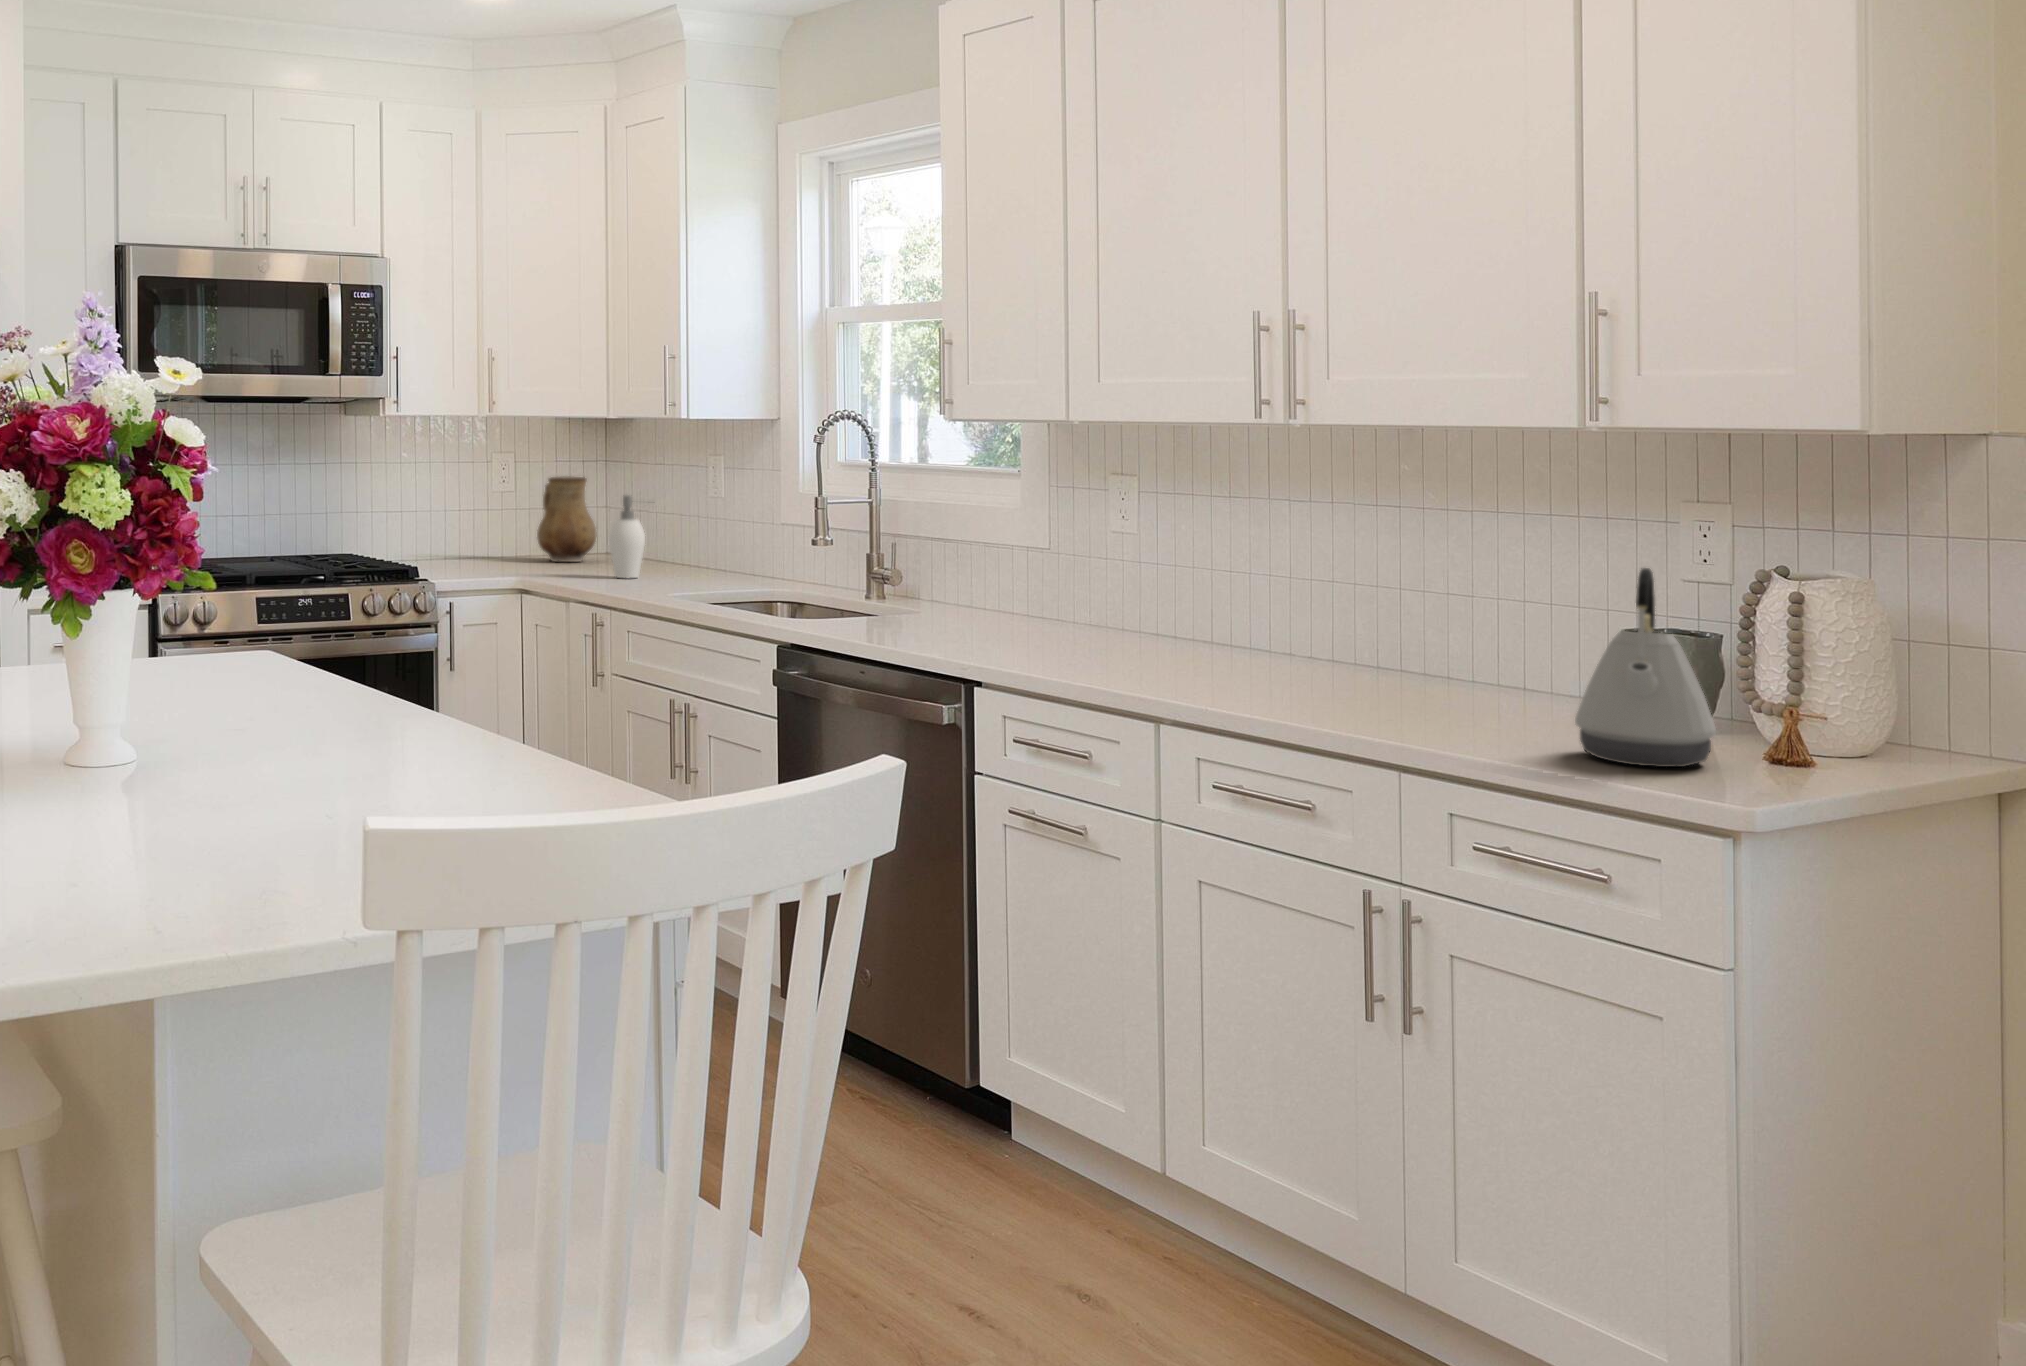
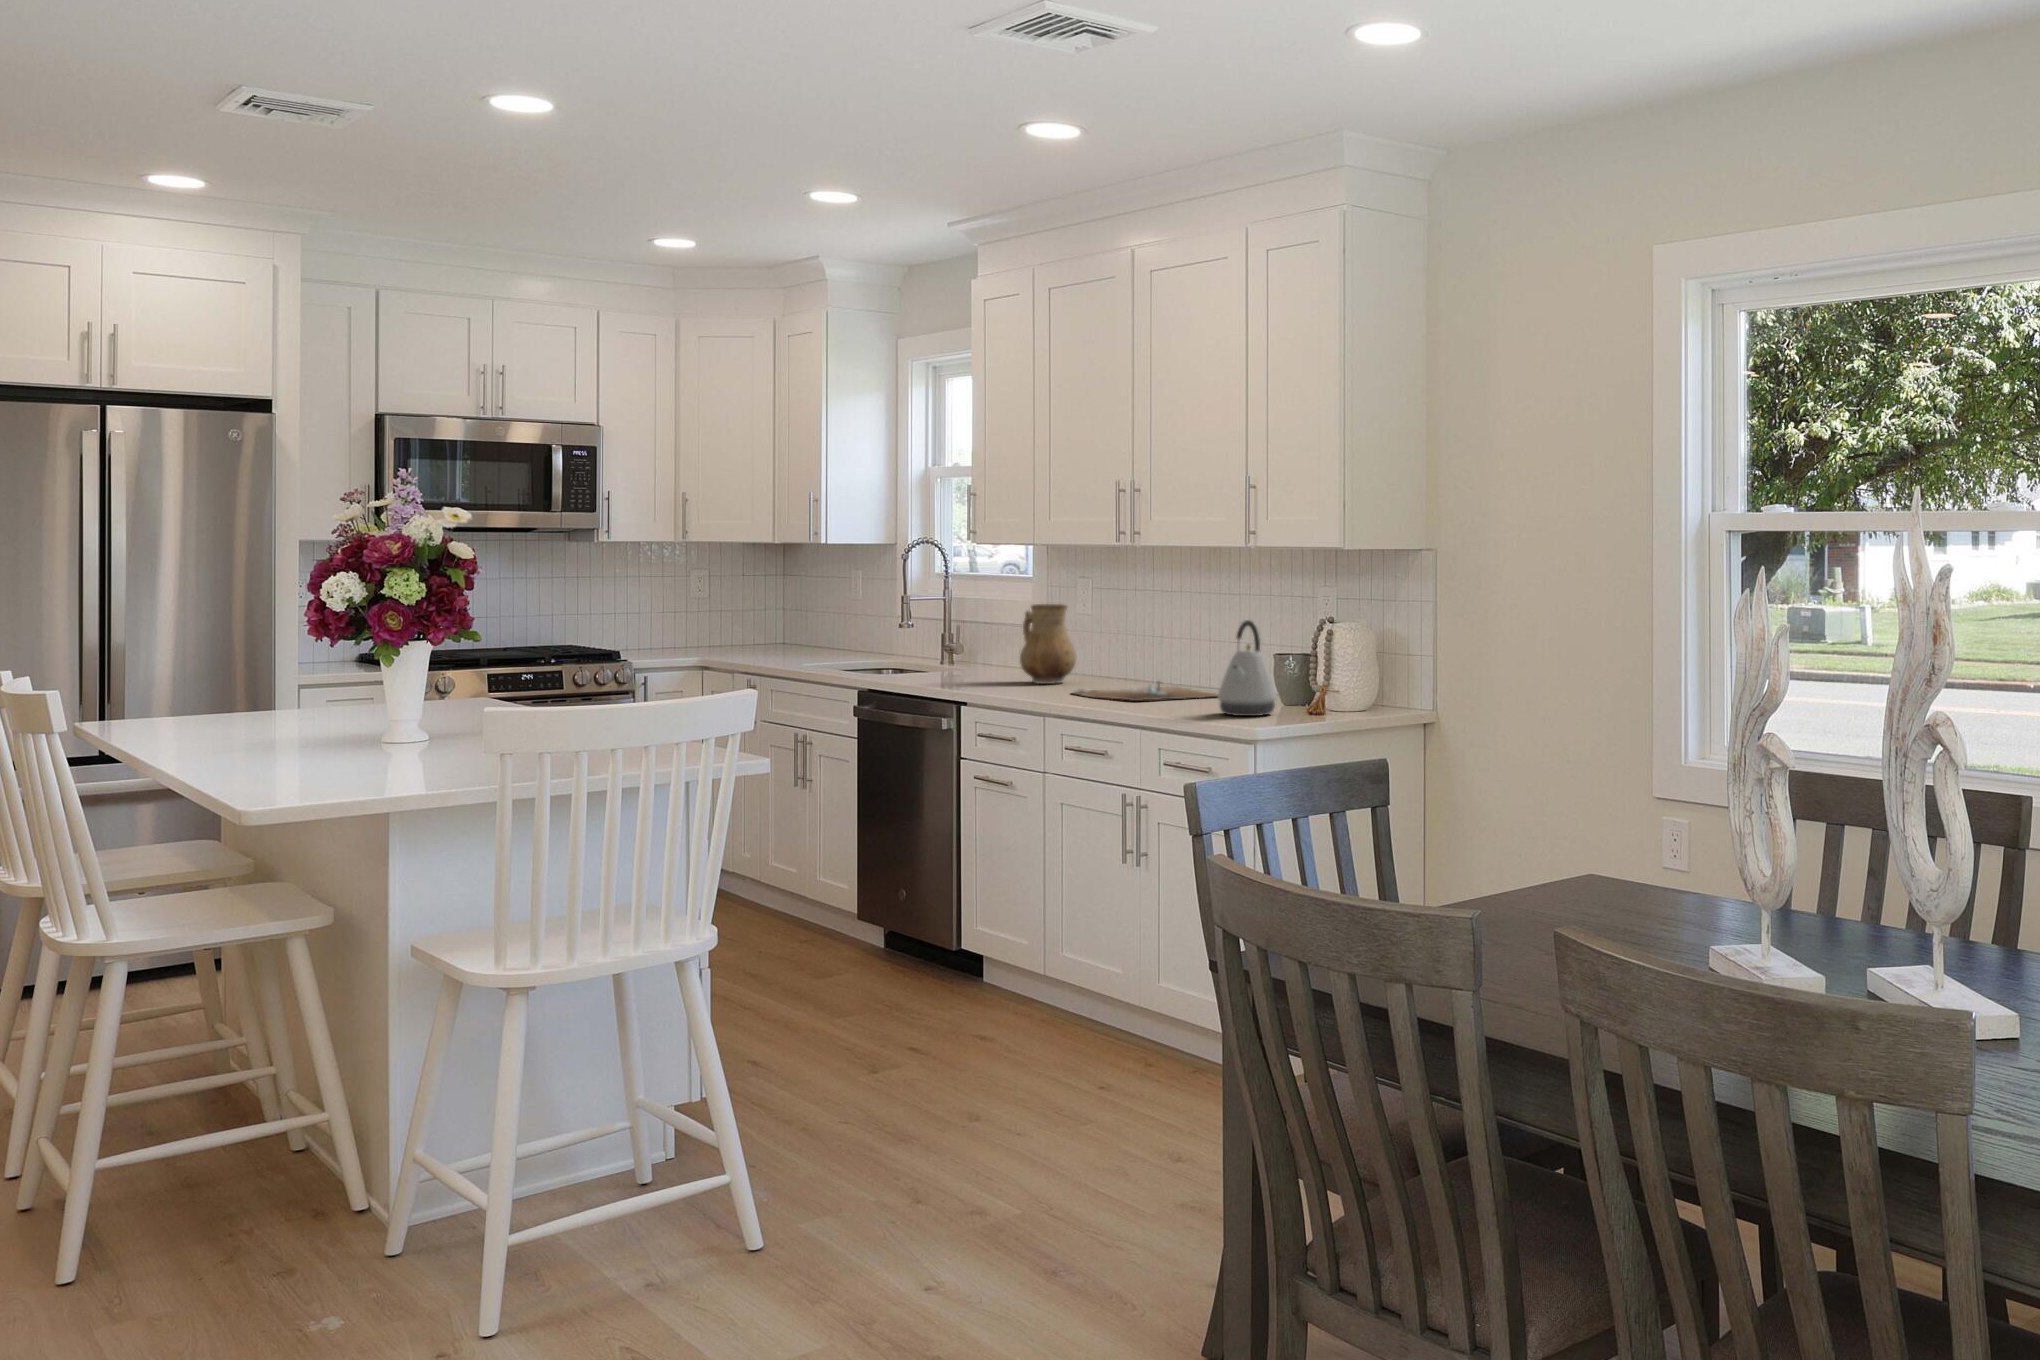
ceramic pitcher: present [537,476,596,562] -> present [1020,604,1076,684]
soap dispenser: present [609,495,645,578] -> none [770,598,804,656]
cutting board: none [1173,661,1481,707] -> present [1073,682,1218,701]

